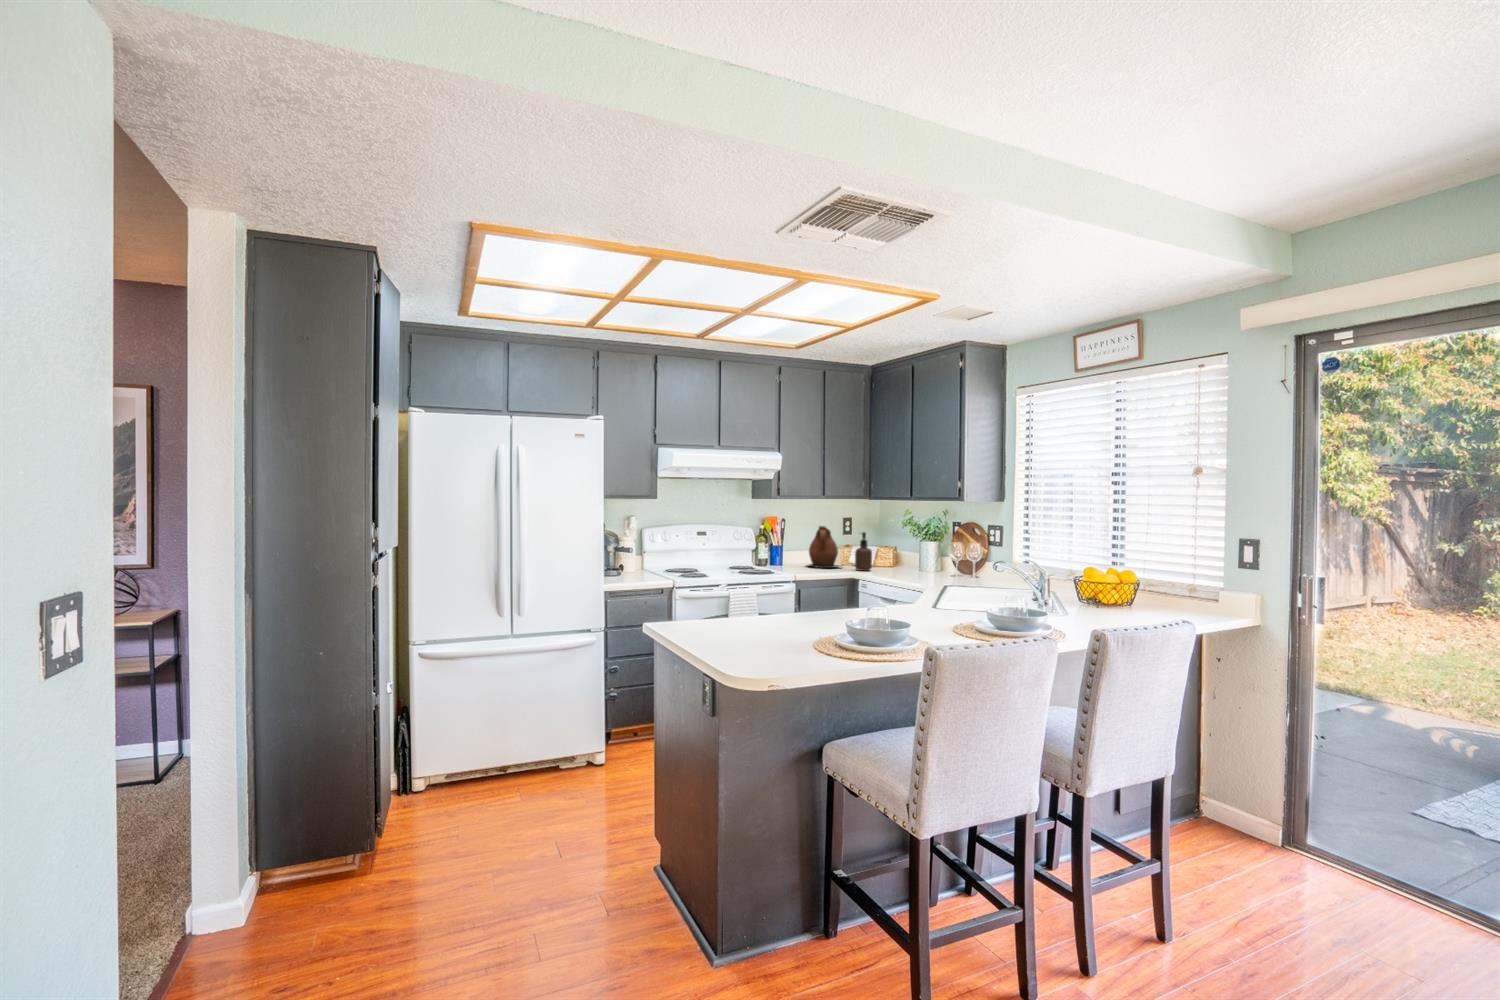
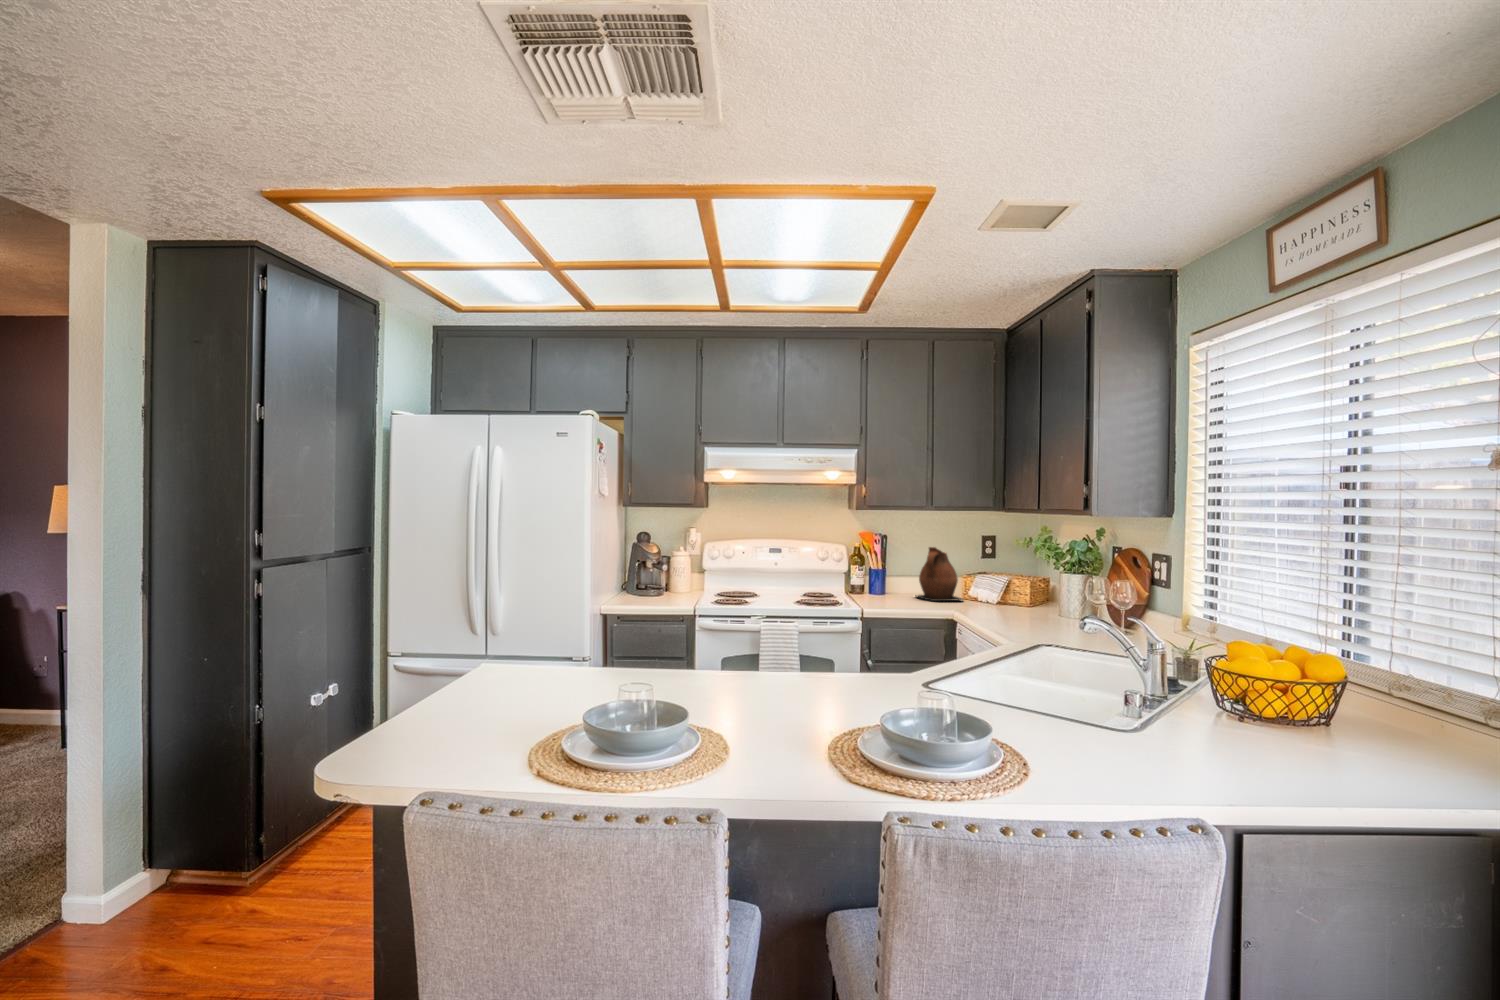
soap dispenser: present [855,532,872,571] -> none [972,557,995,608]

